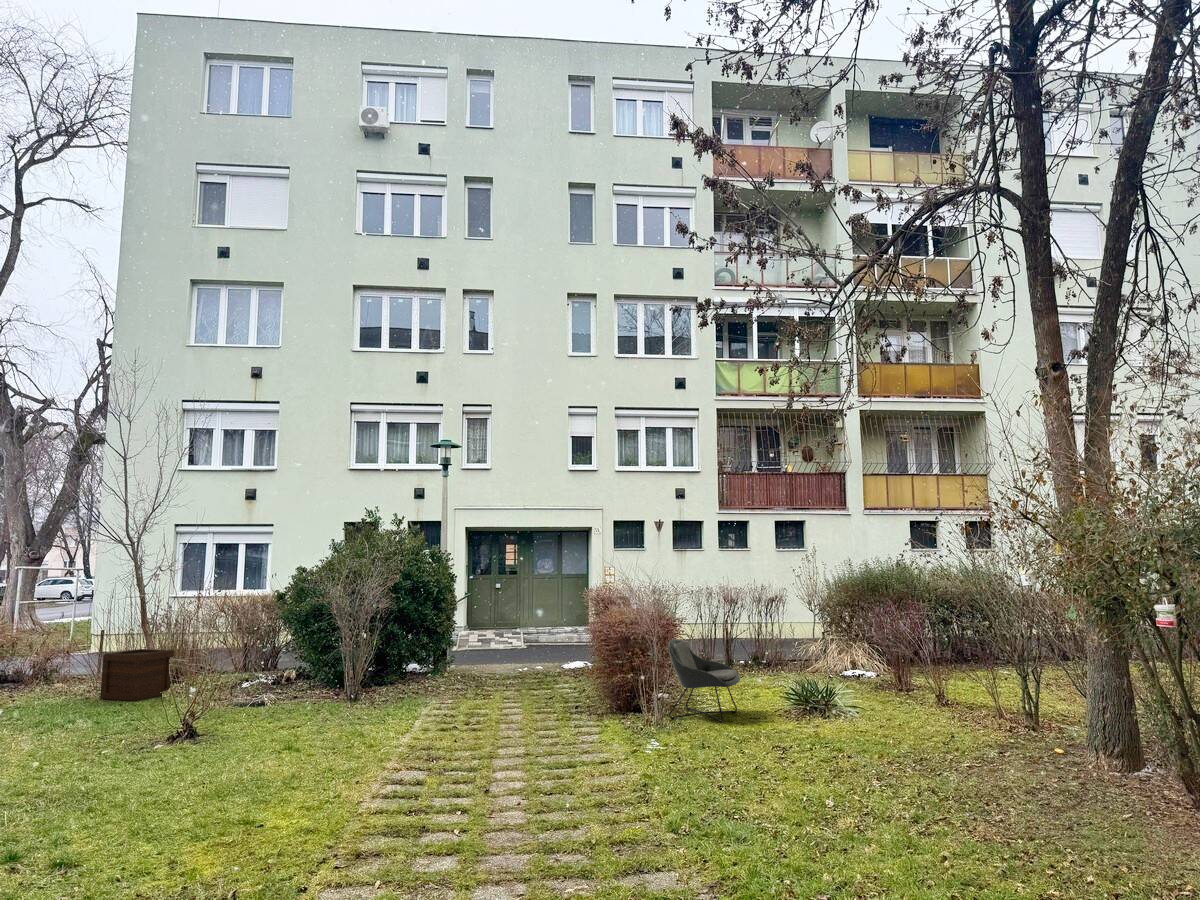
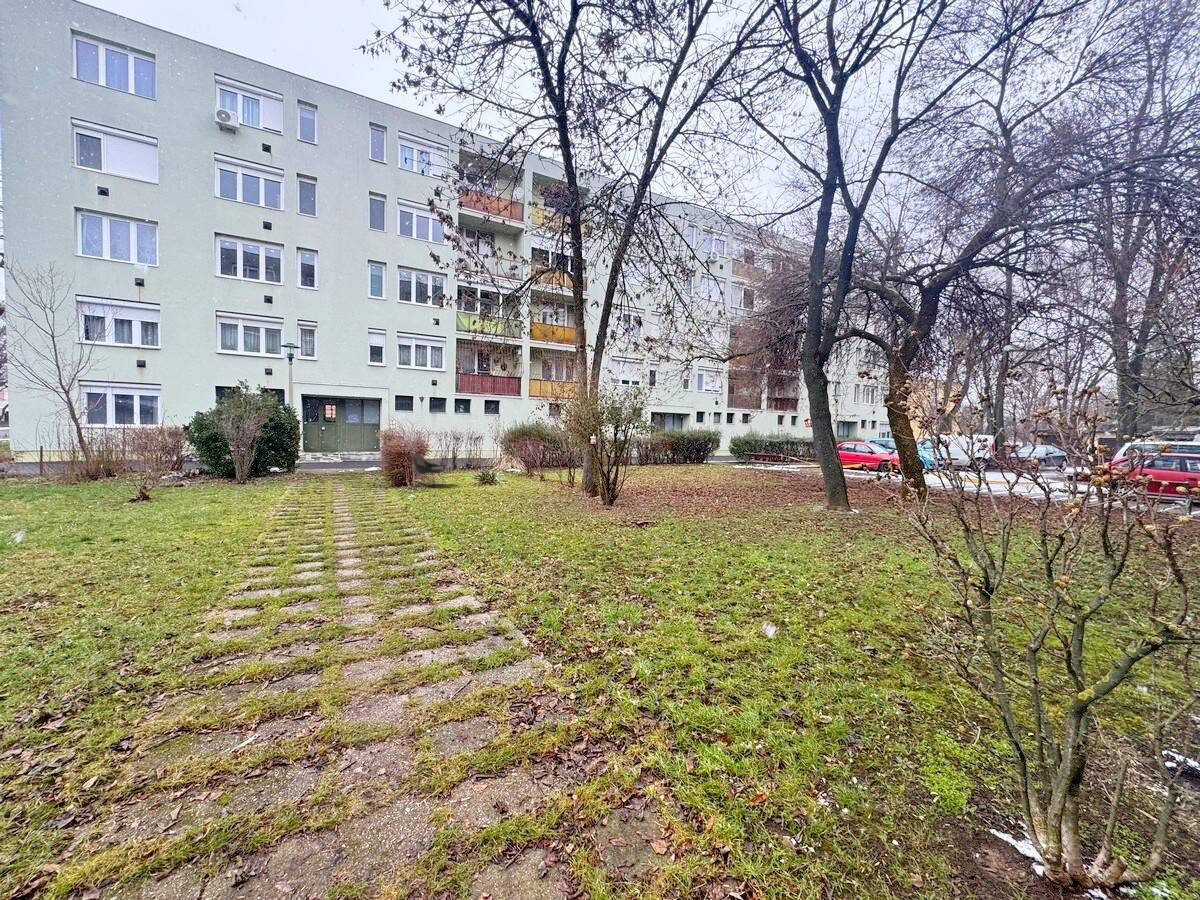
wooden crate: present [100,649,174,701] -> none [65,457,117,485]

